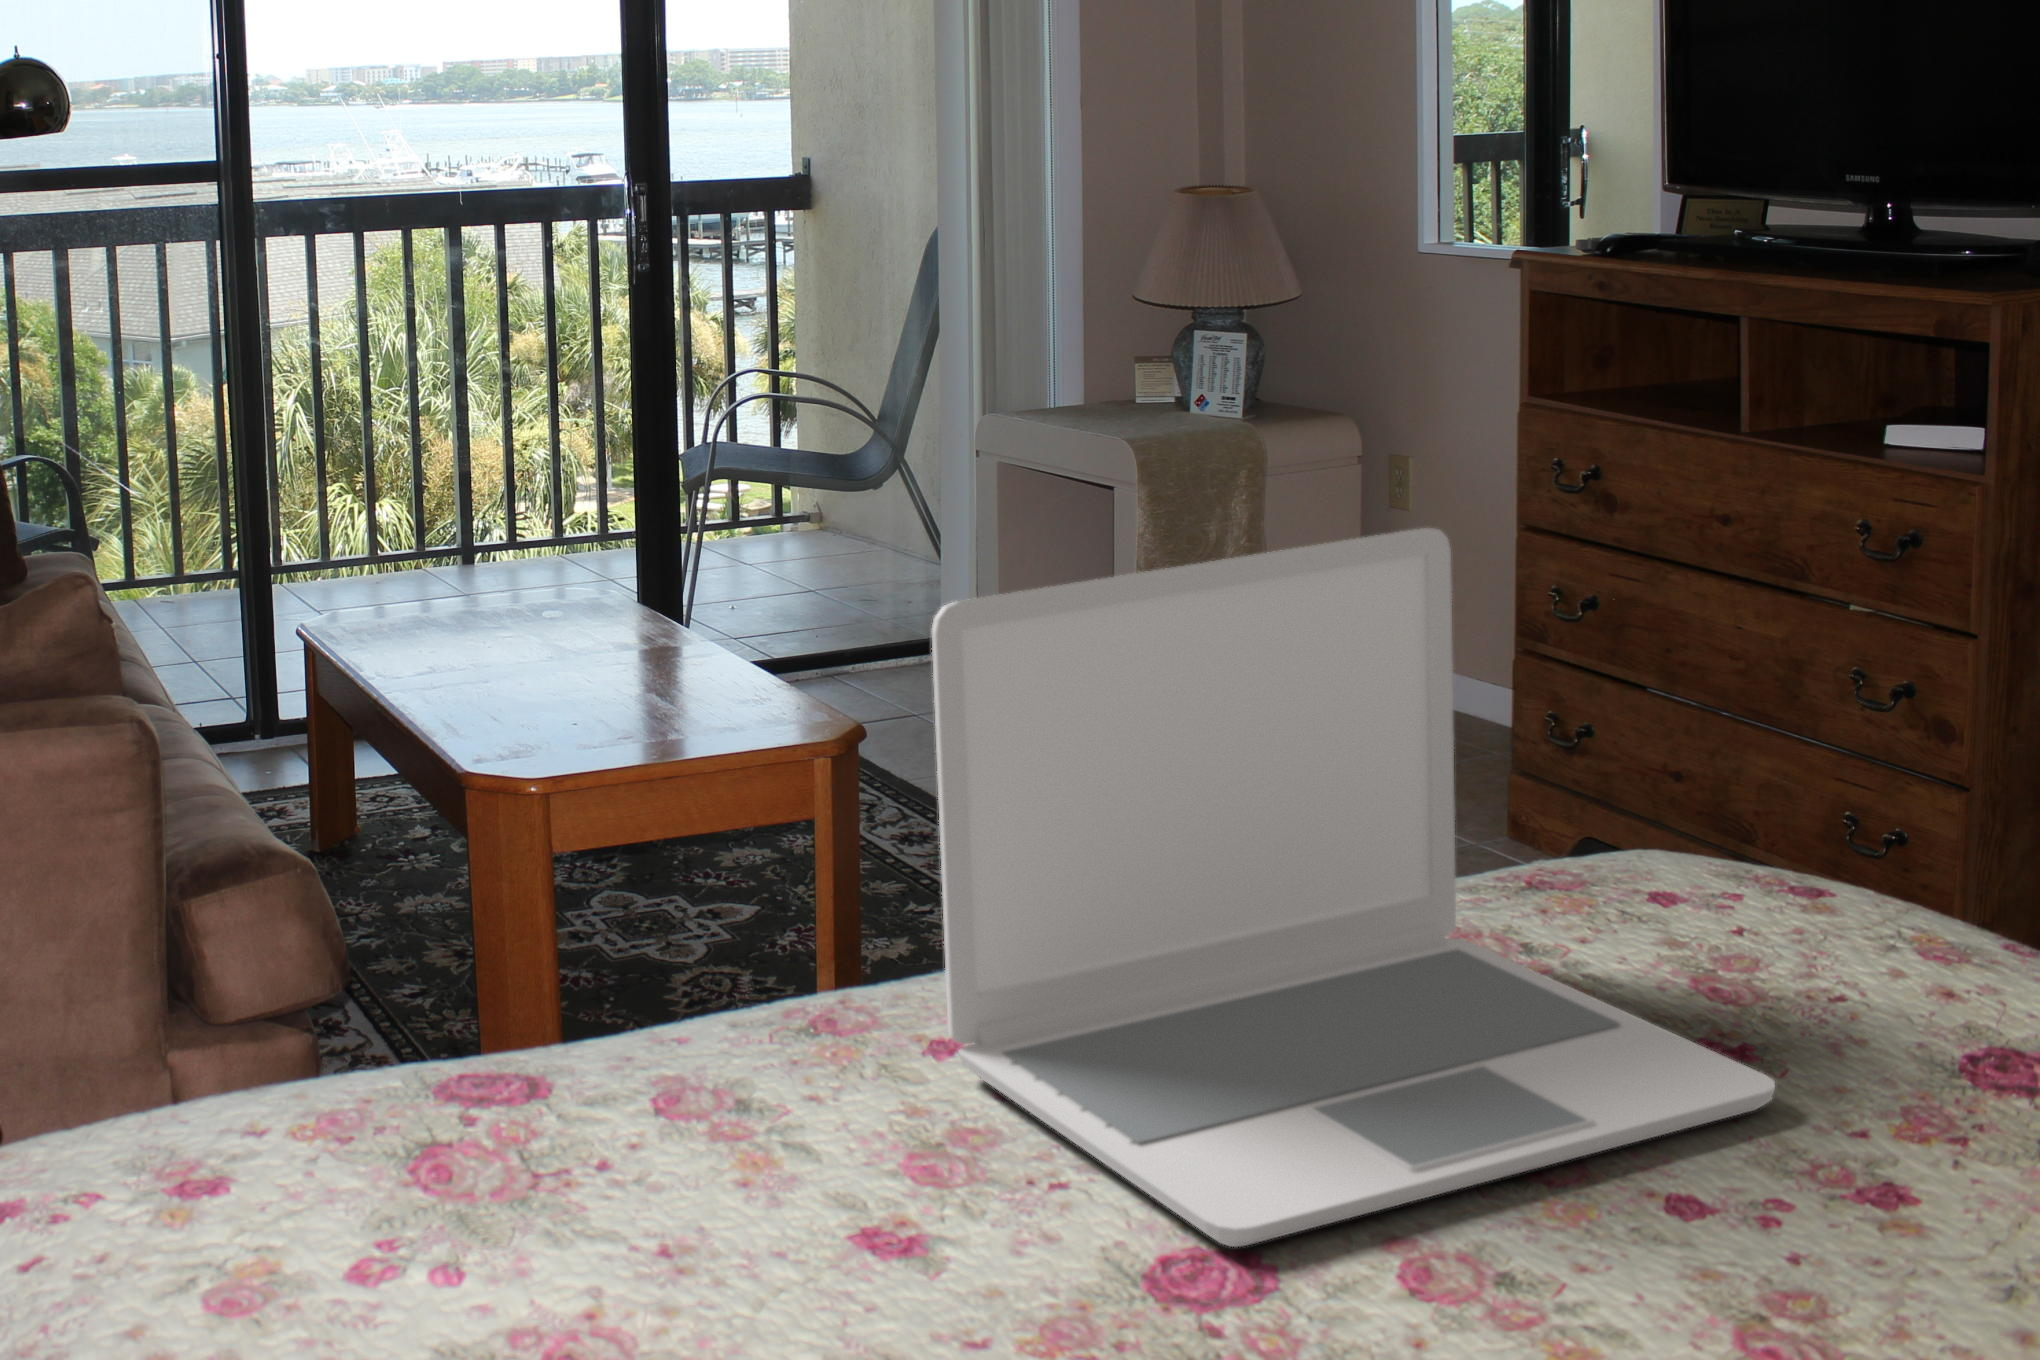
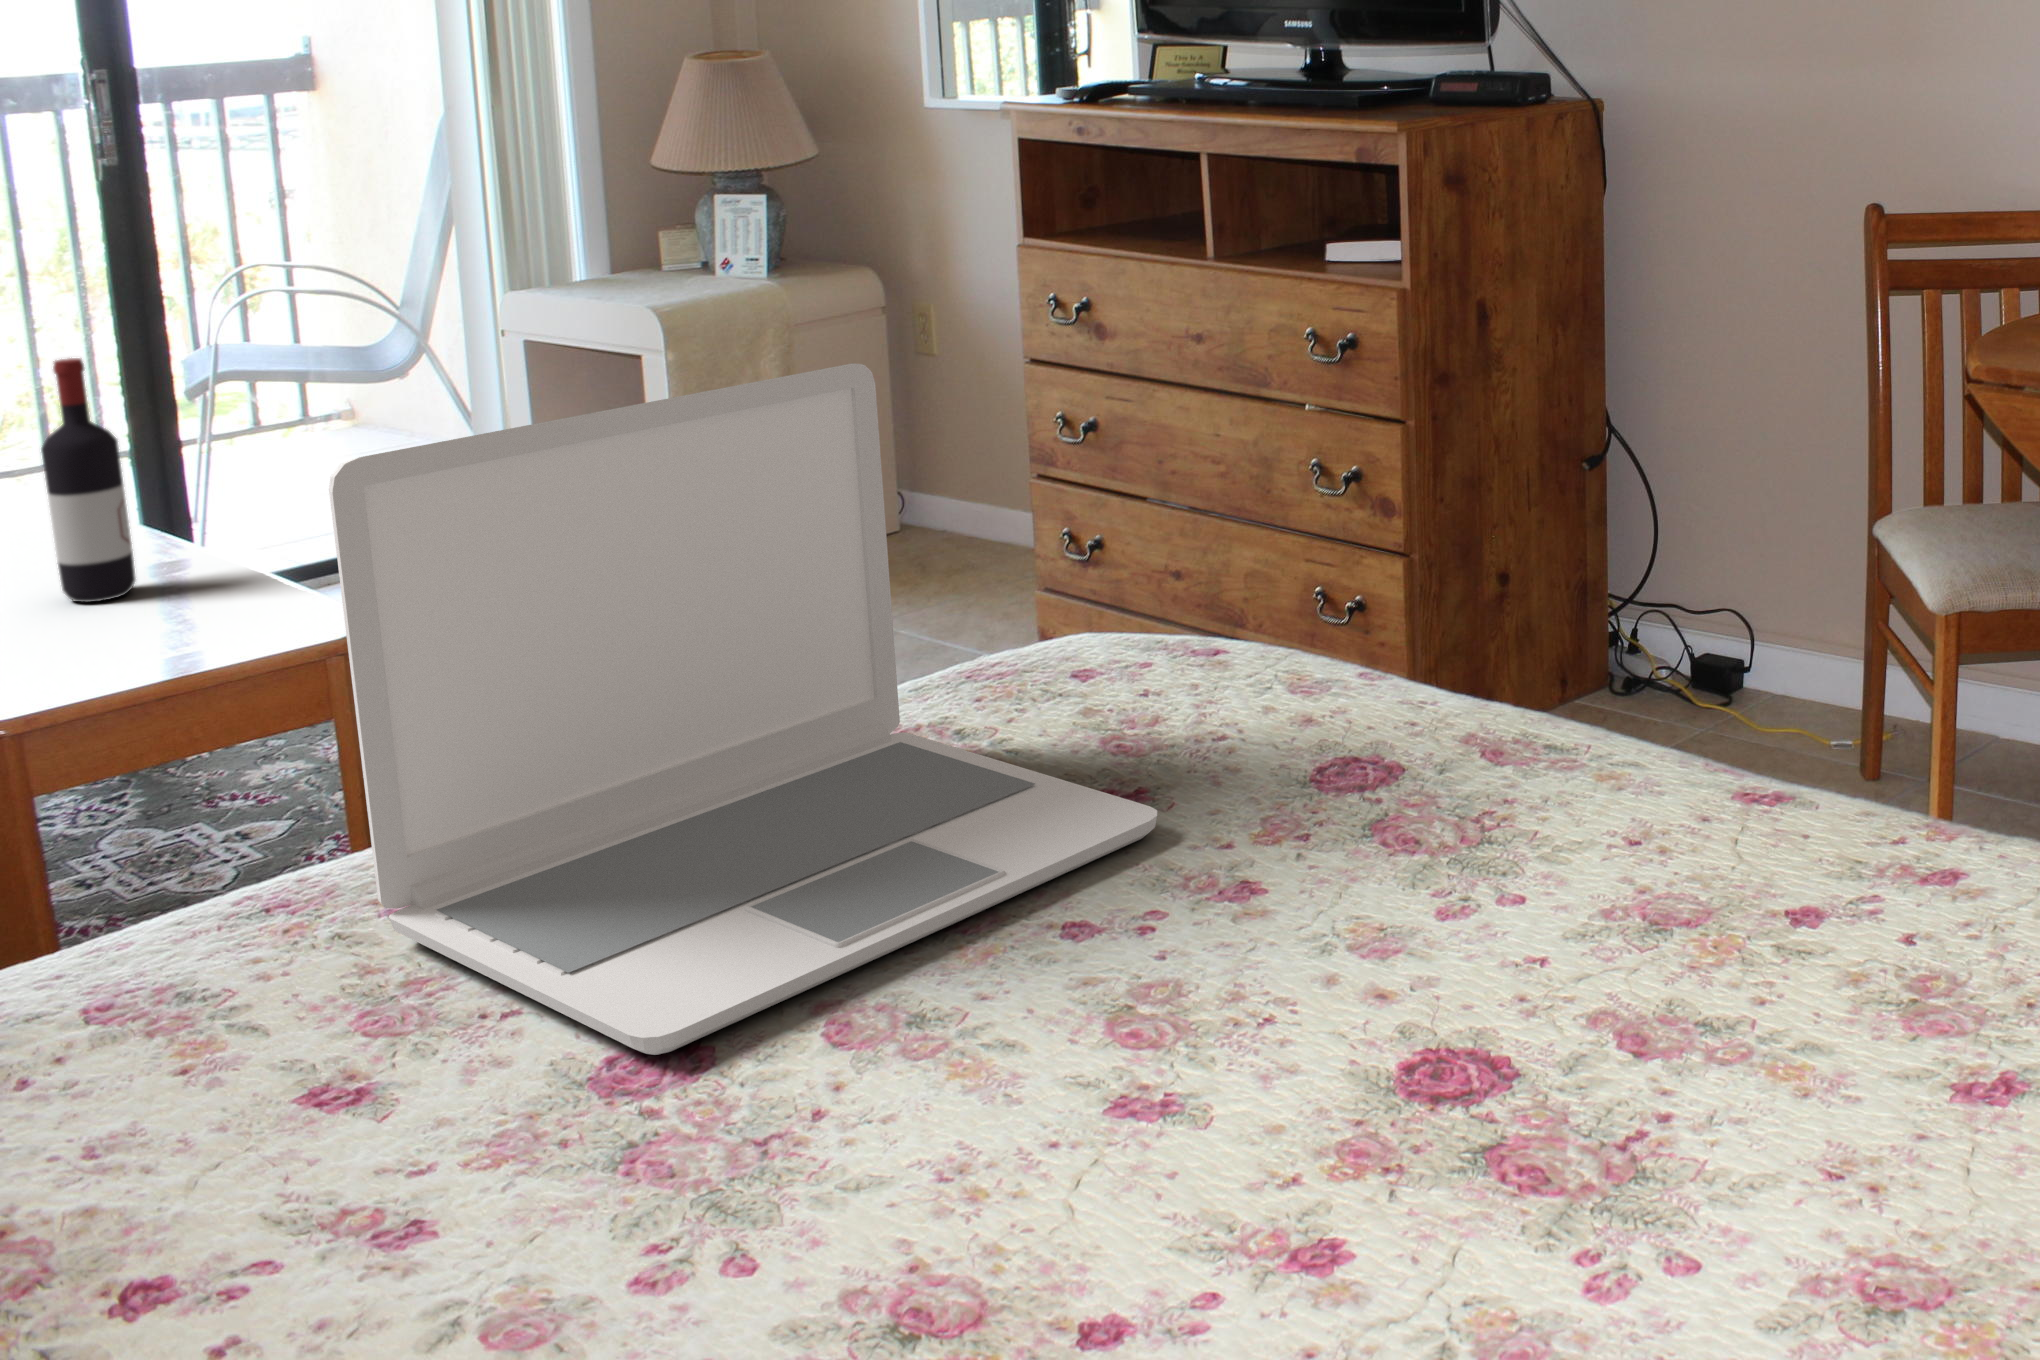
wine bottle: none [575,432,644,670] -> present [41,358,136,602]

